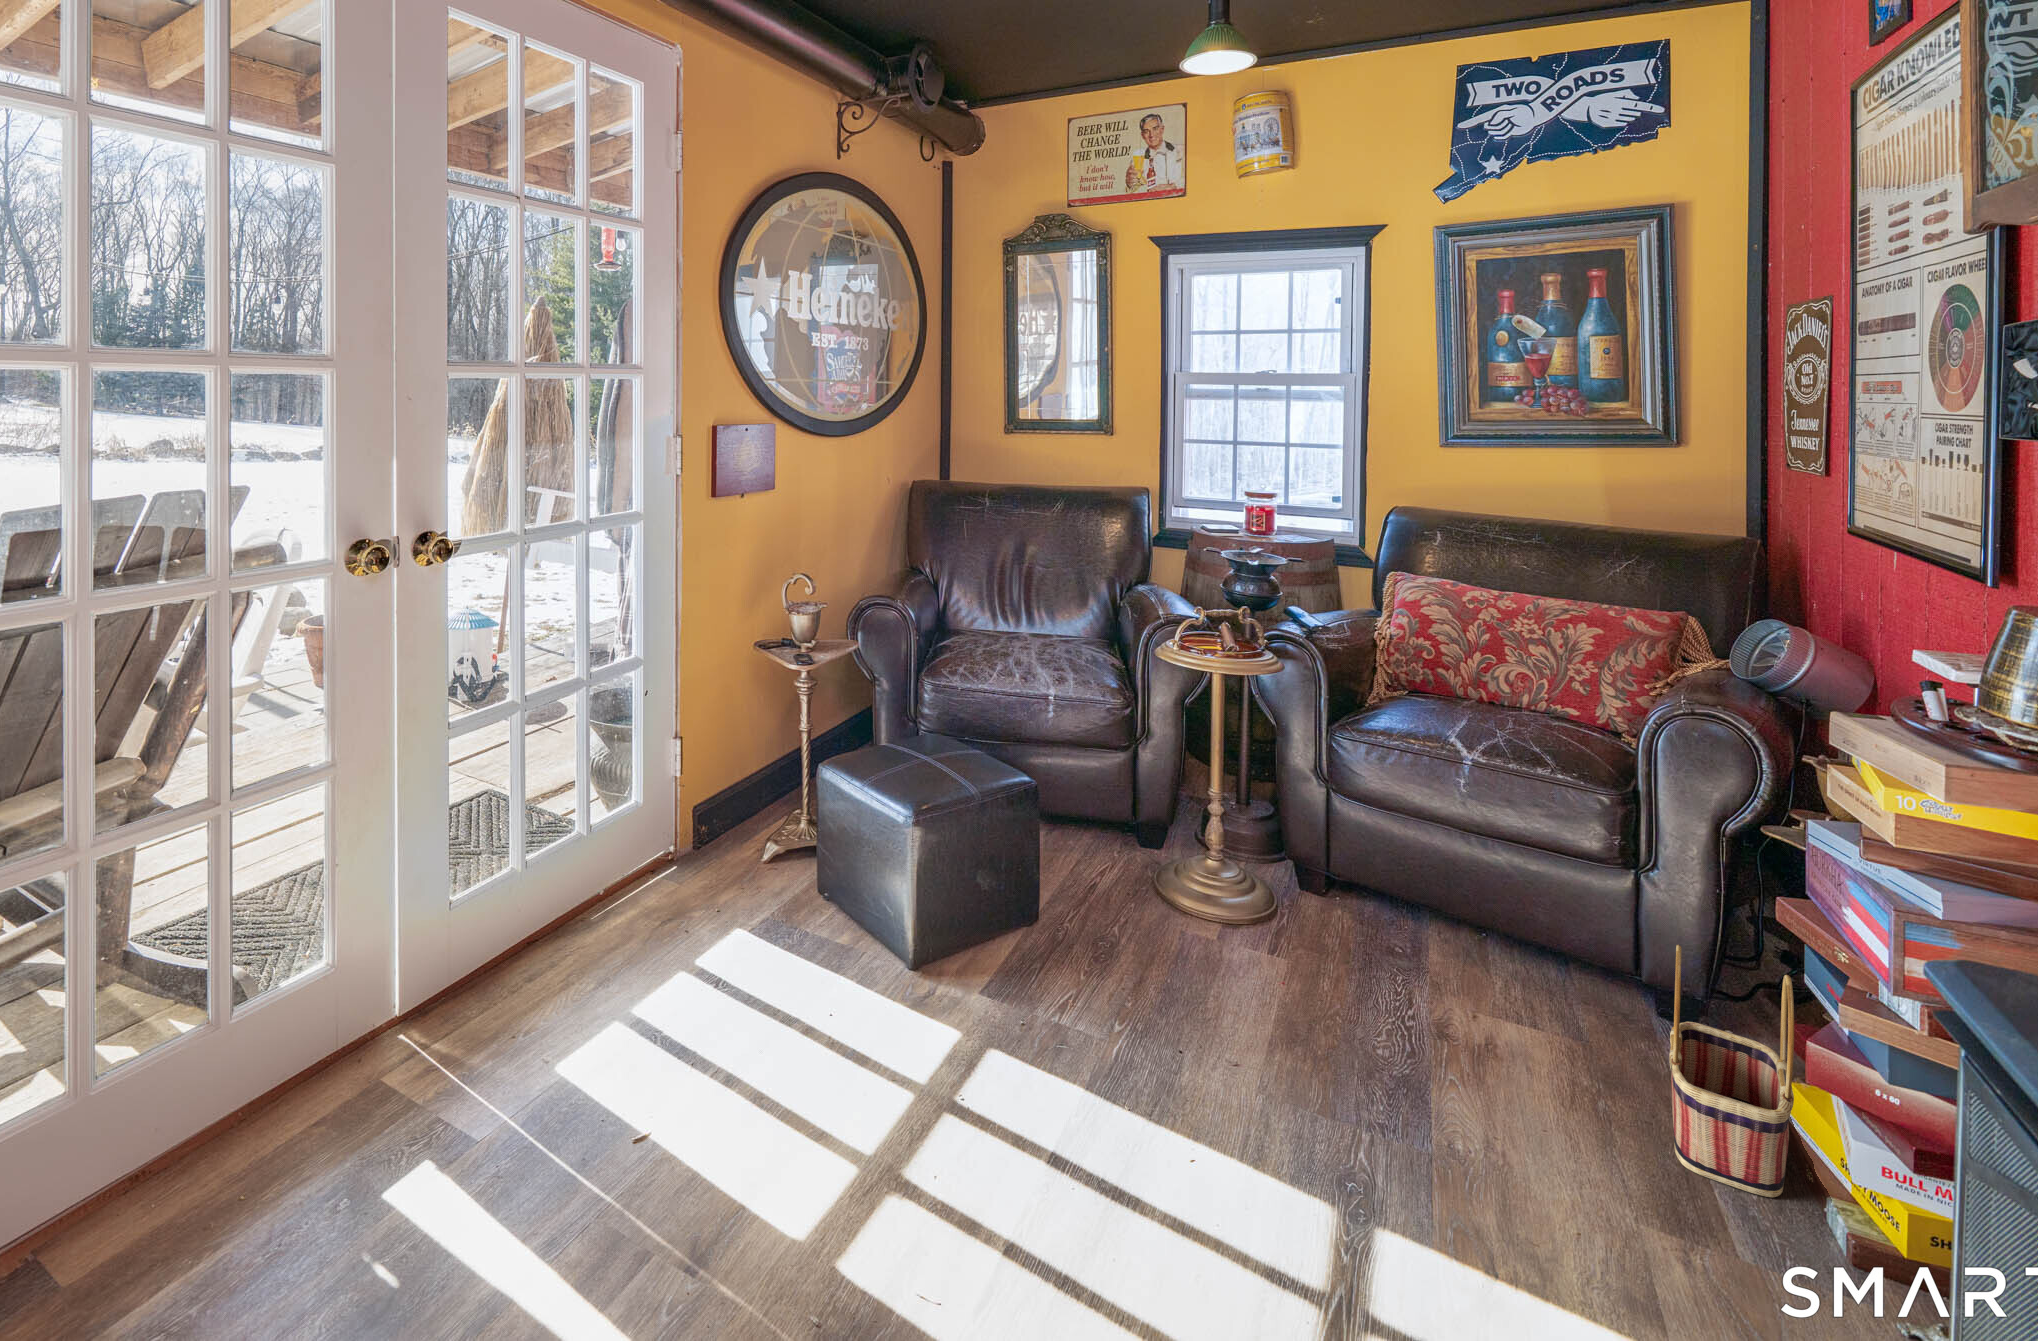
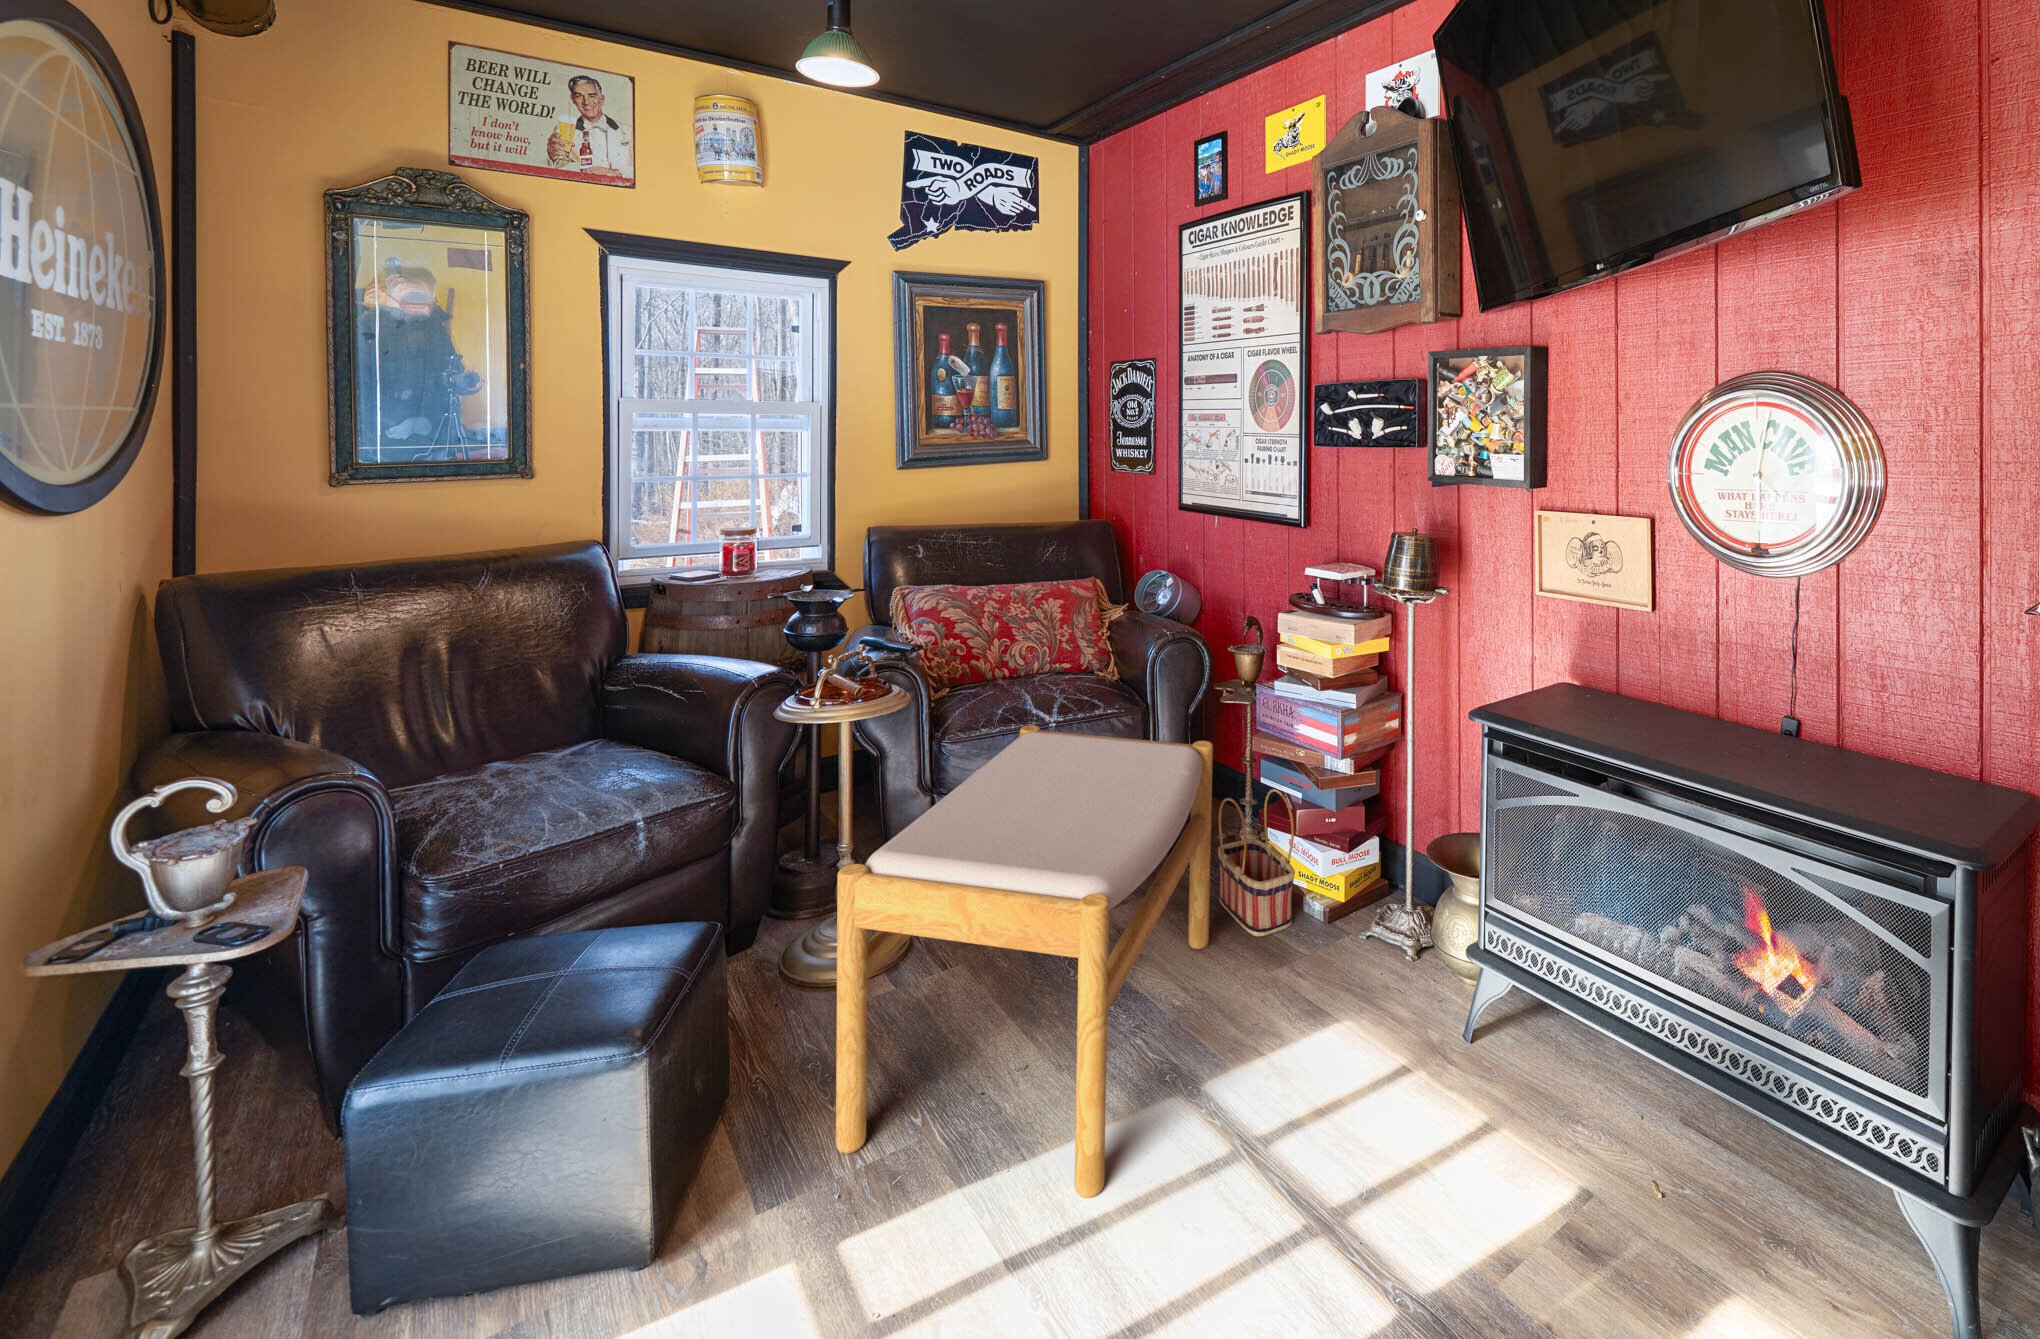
footstool: none [1047,737,1598,1181] -> present [836,725,1213,1198]

